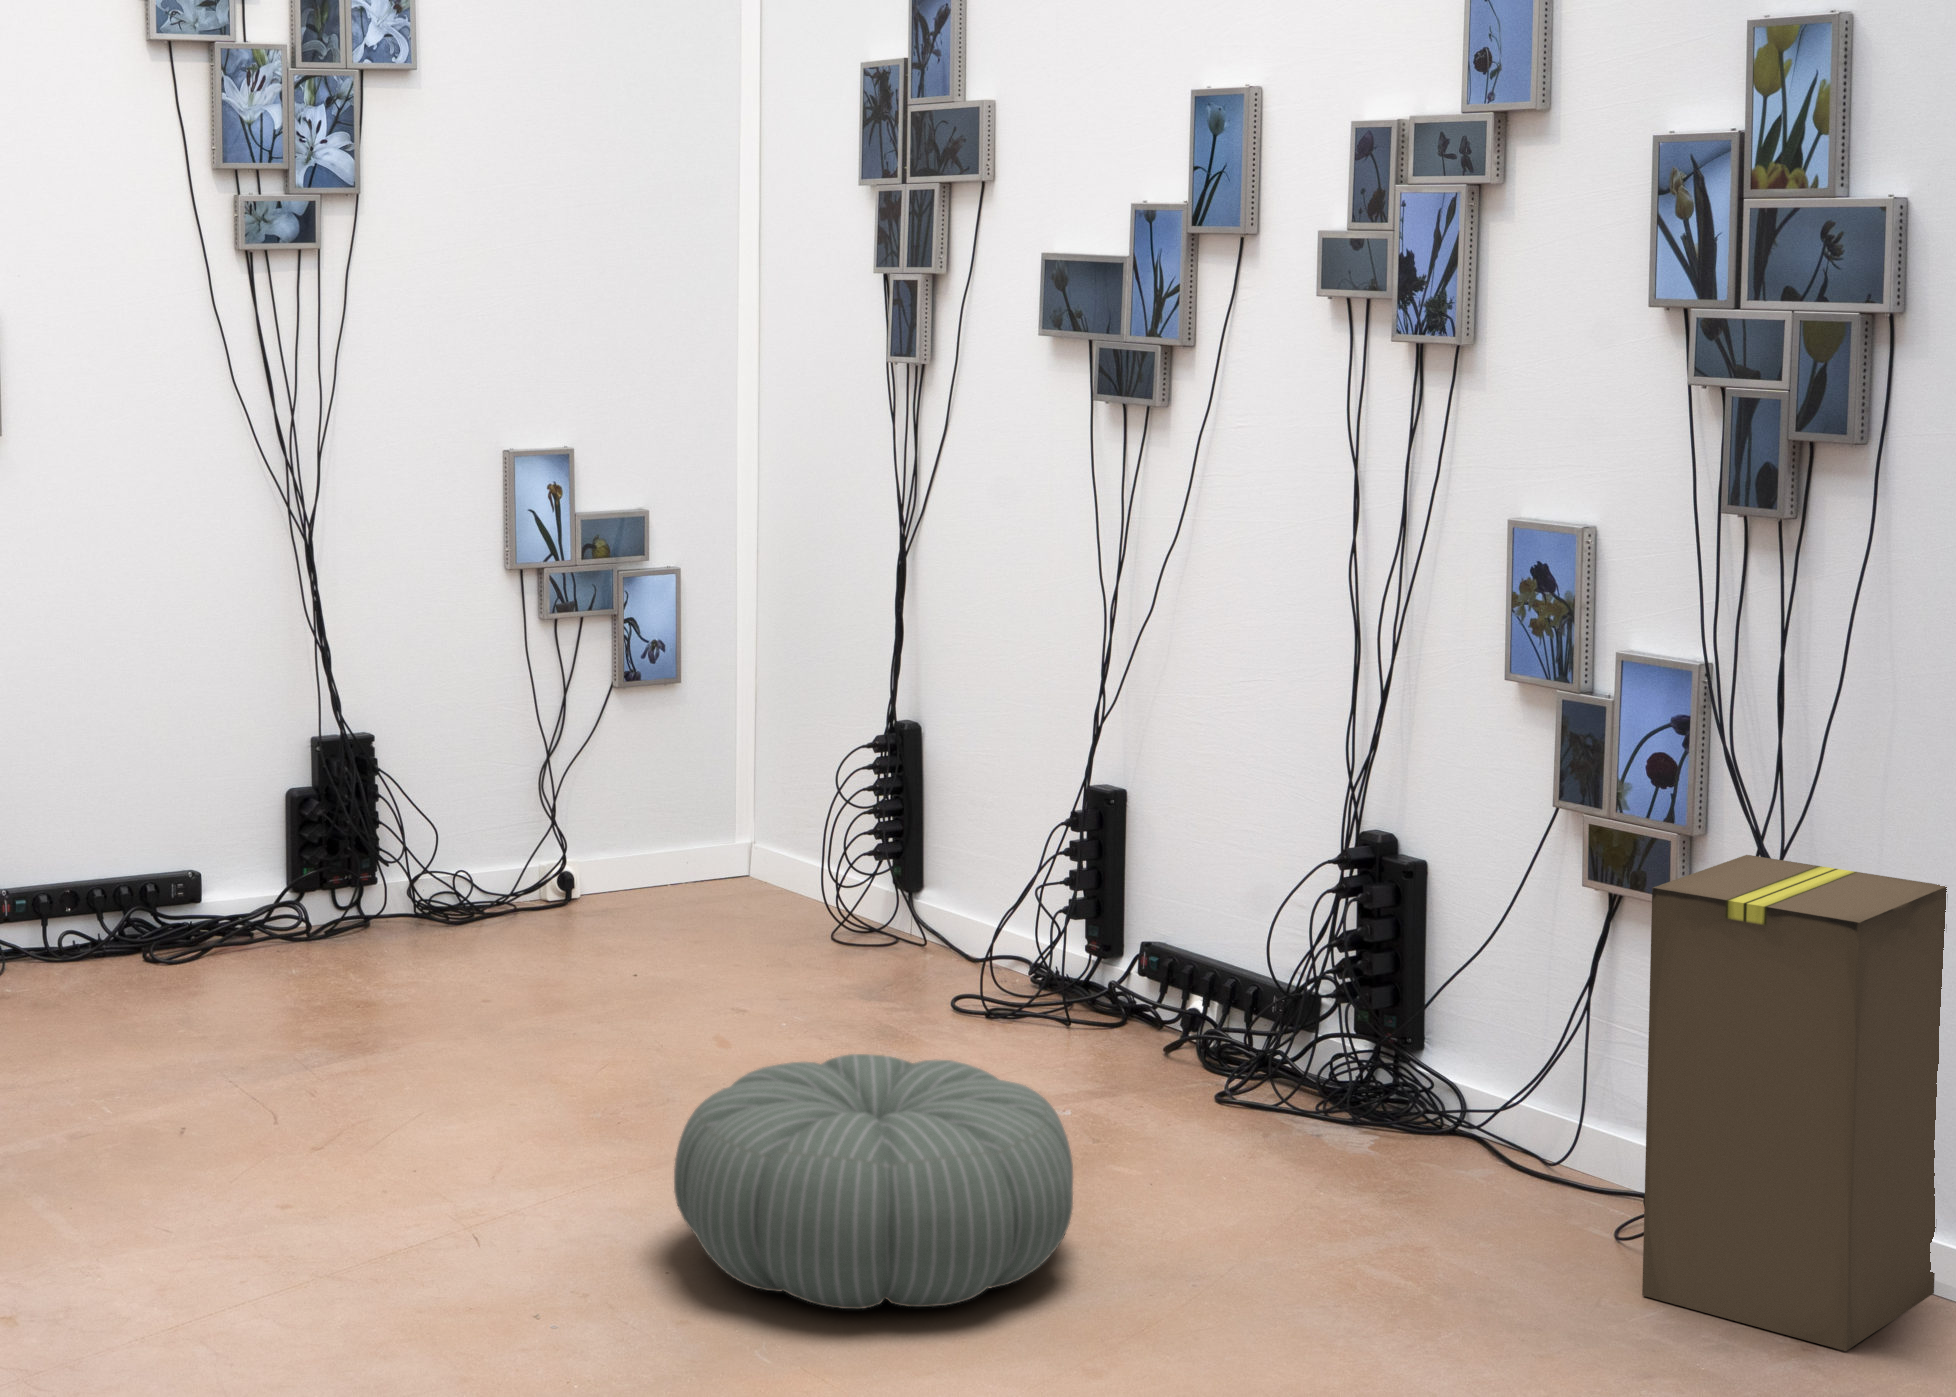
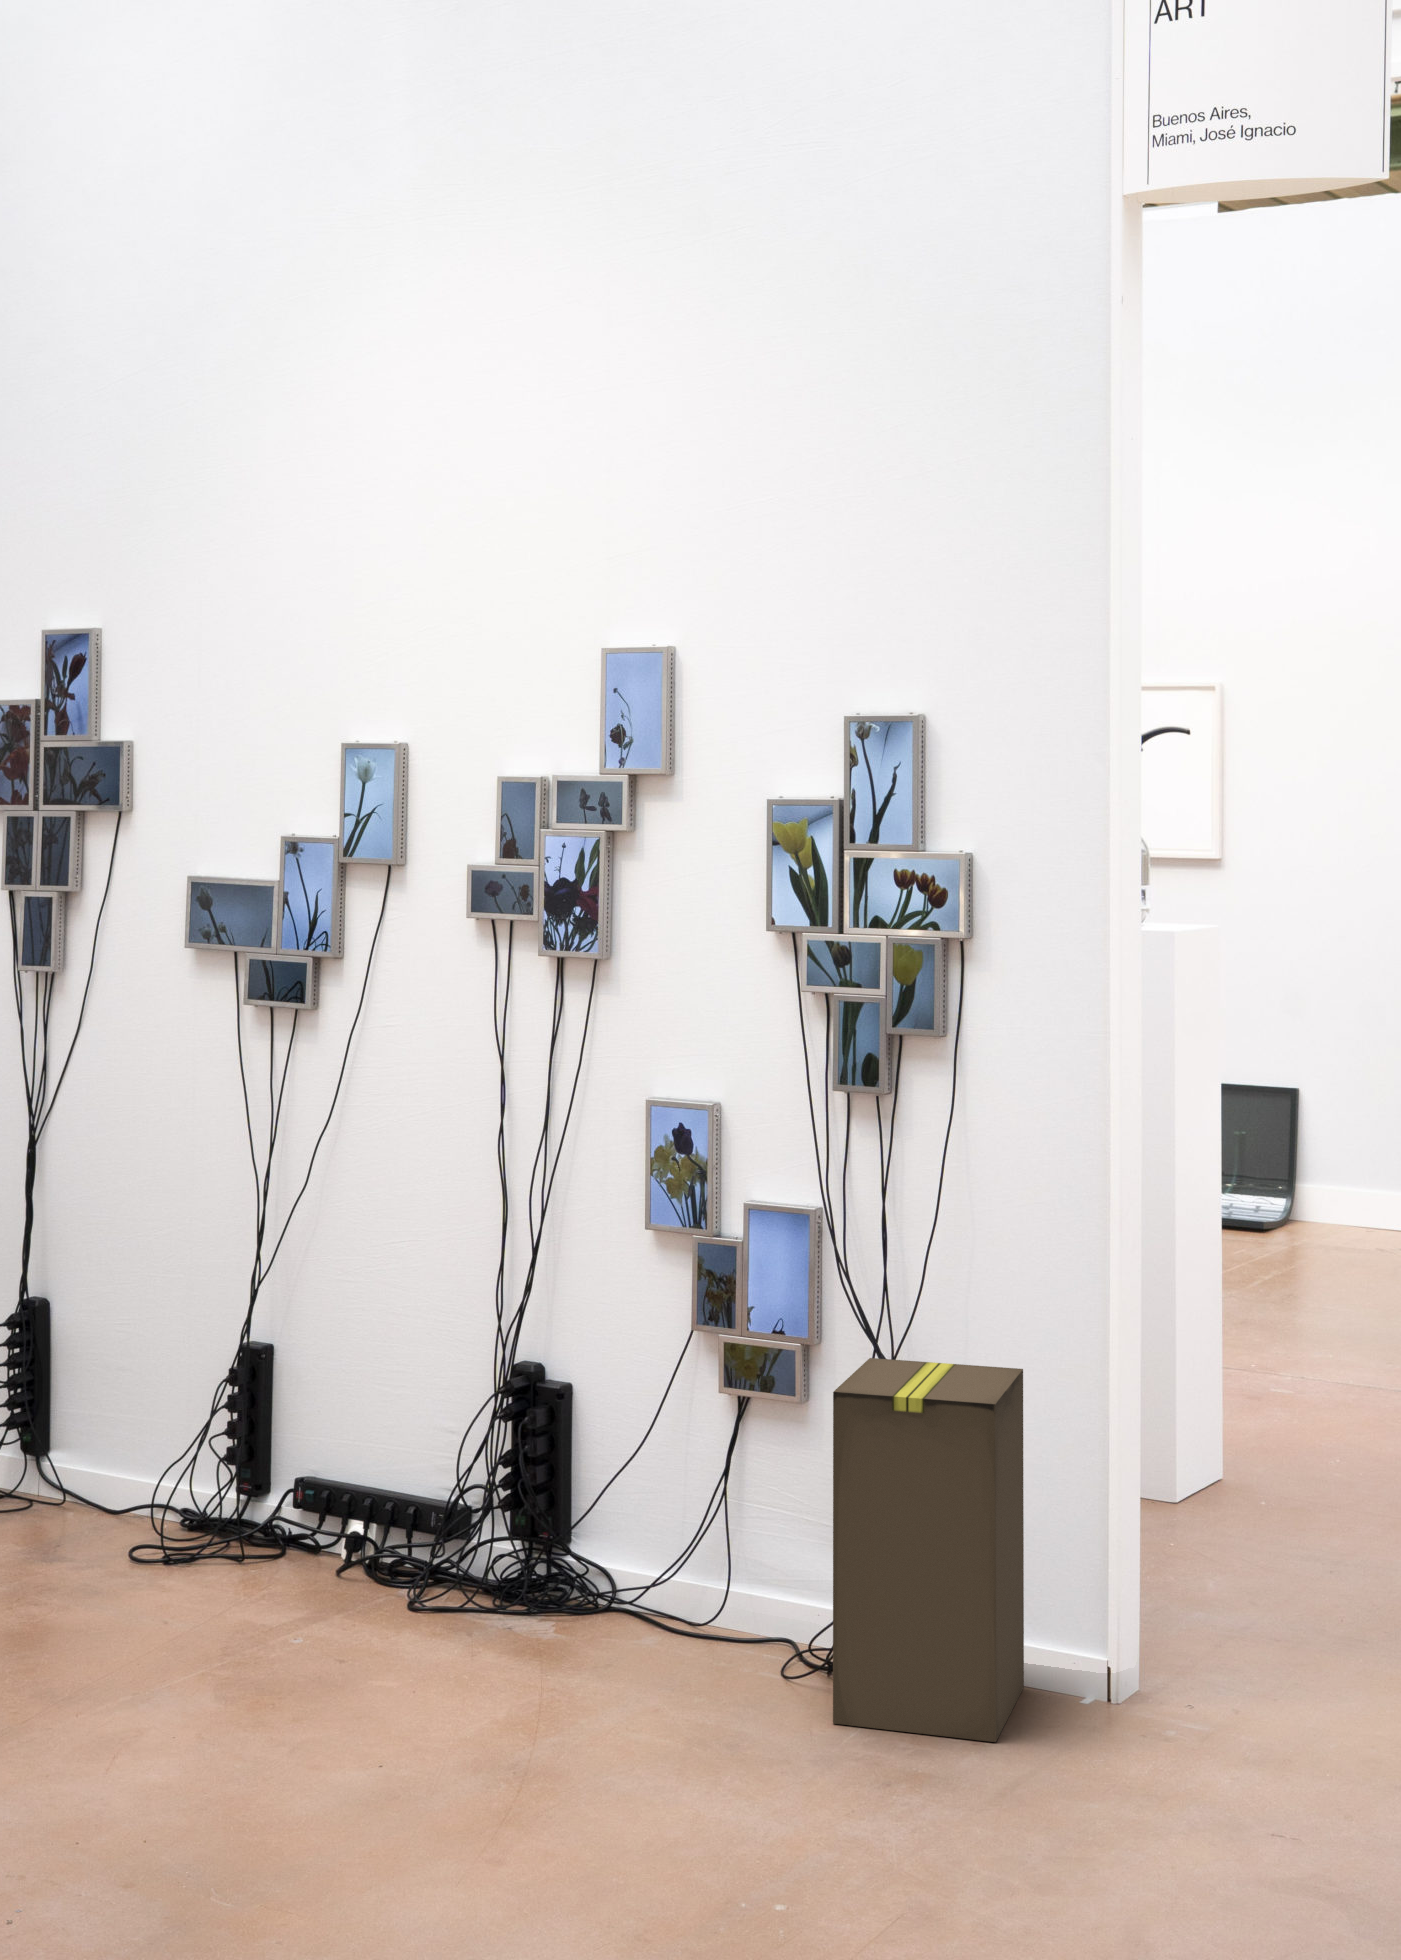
pouf: present [674,1054,1073,1309] -> none [42,1605,402,1846]

